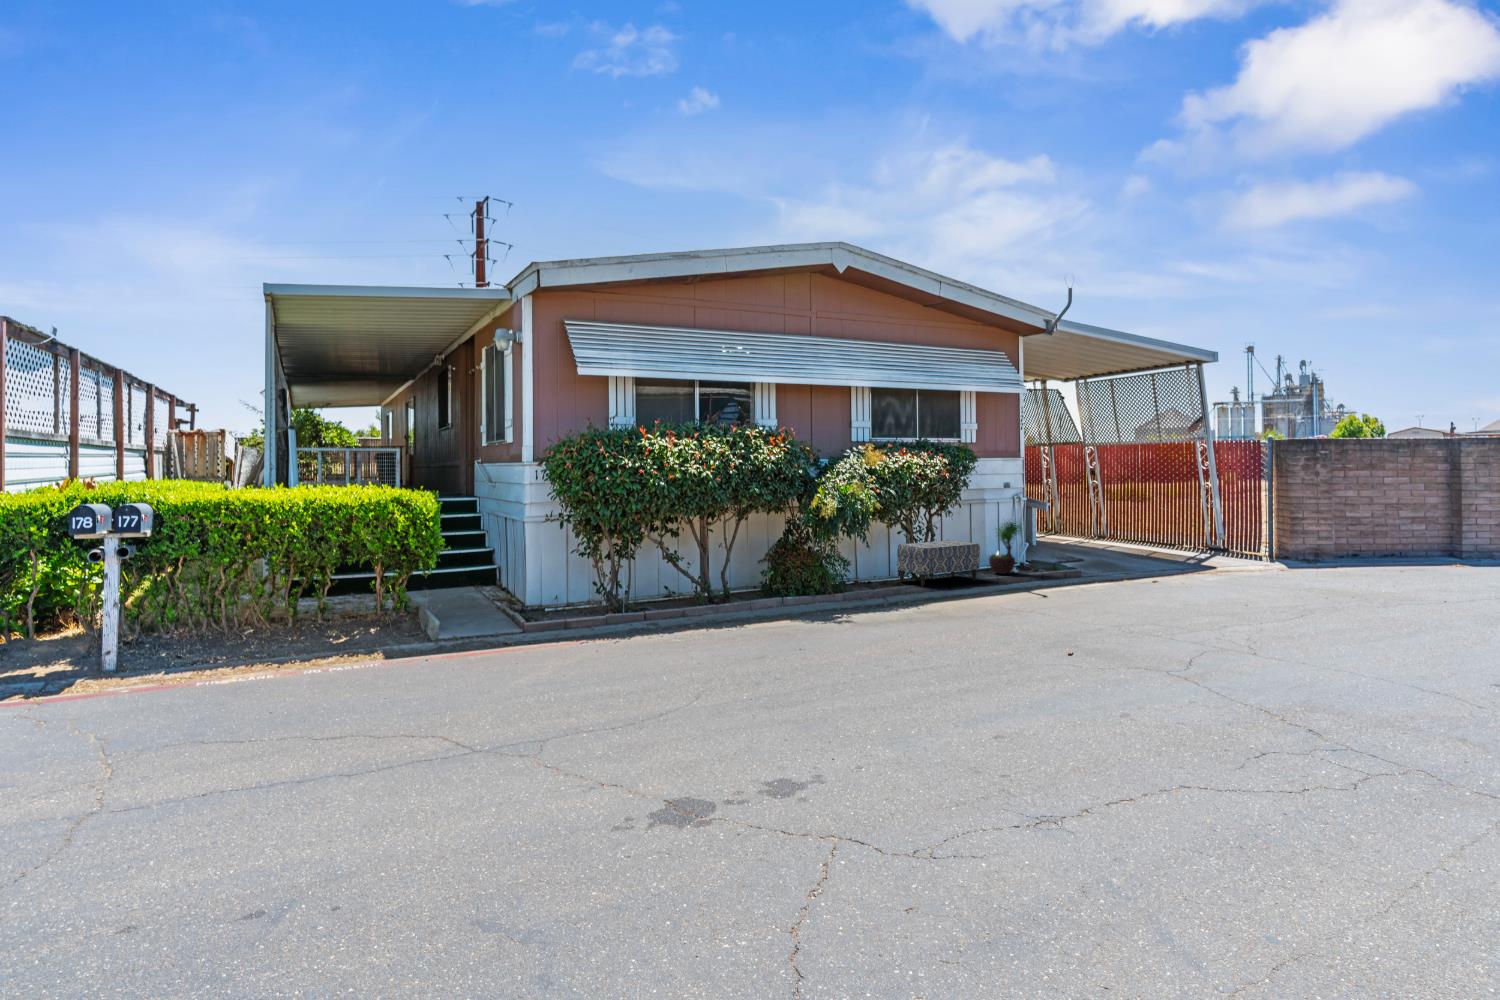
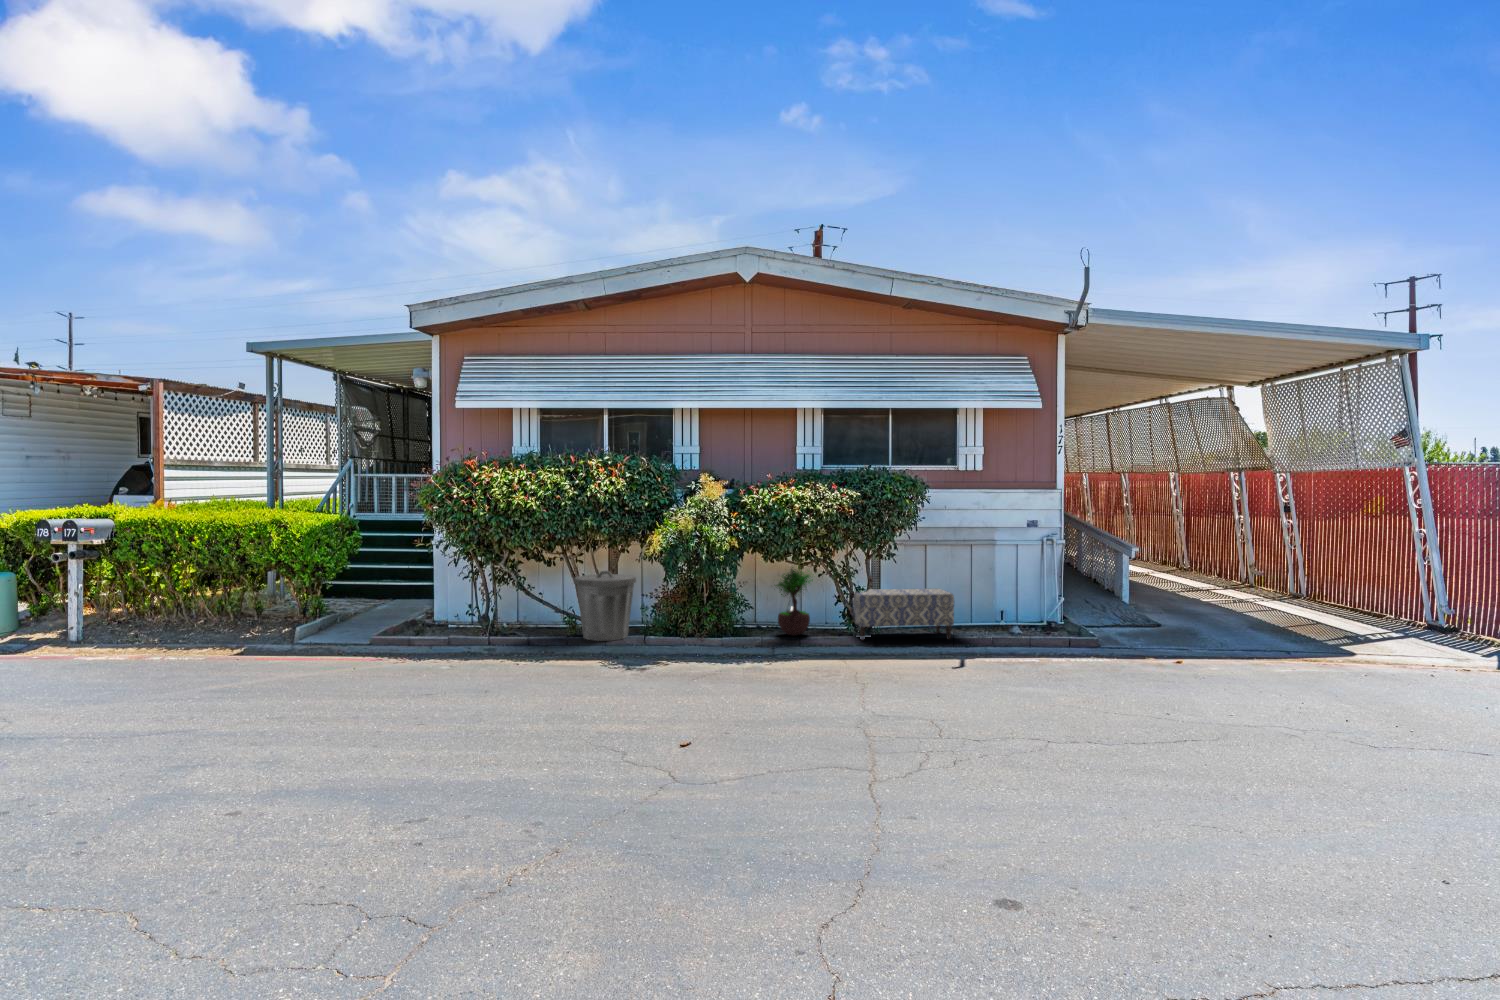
potted tree: present [989,522,1021,574] -> present [775,566,813,636]
trash can: none [694,538,753,605] -> present [574,571,636,641]

